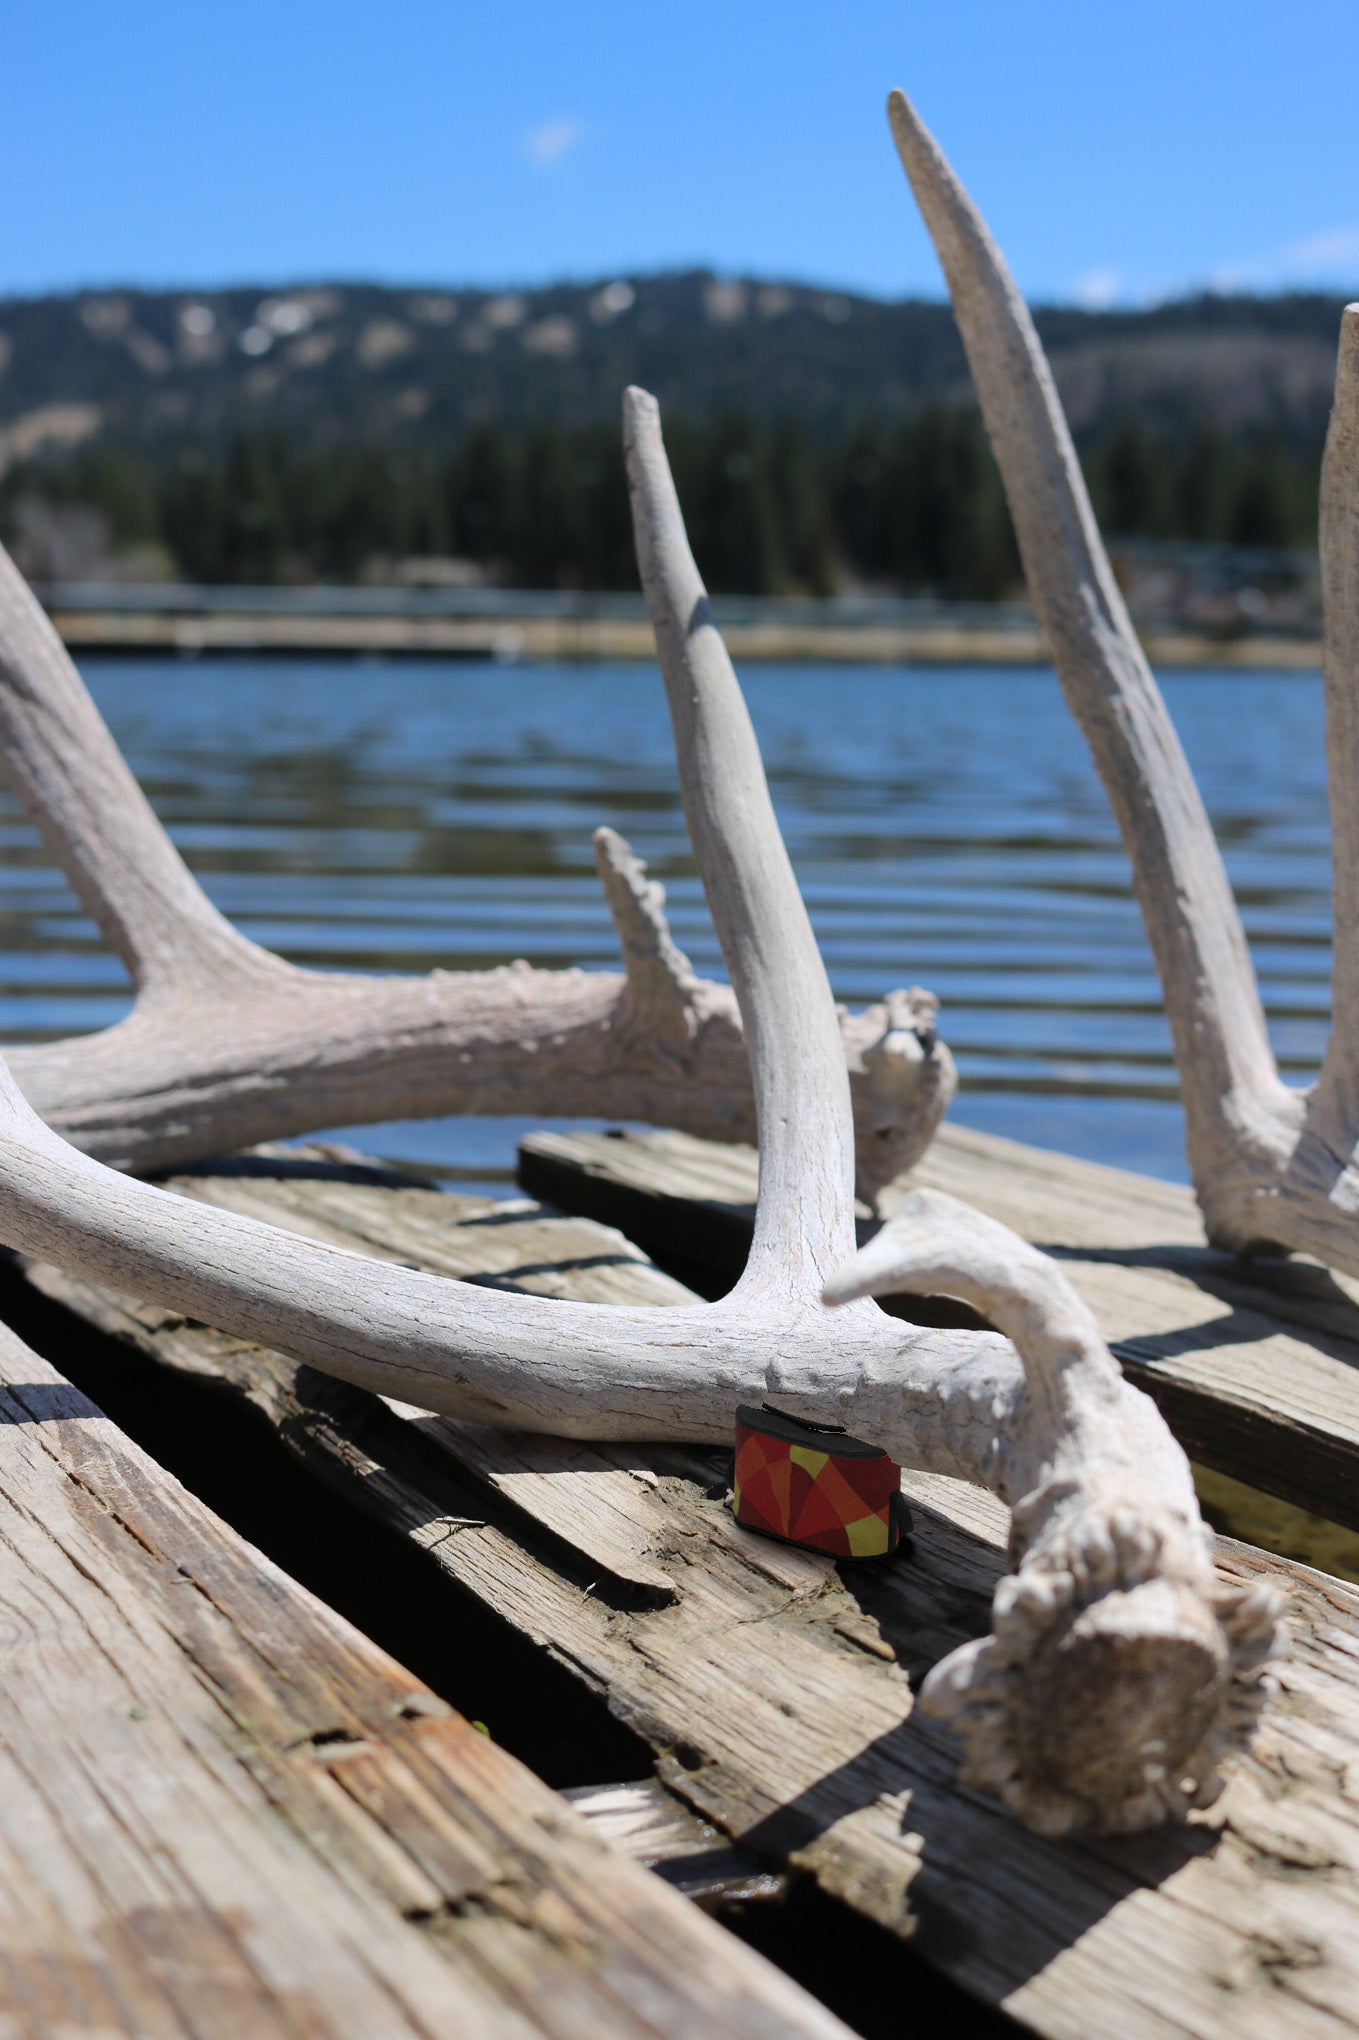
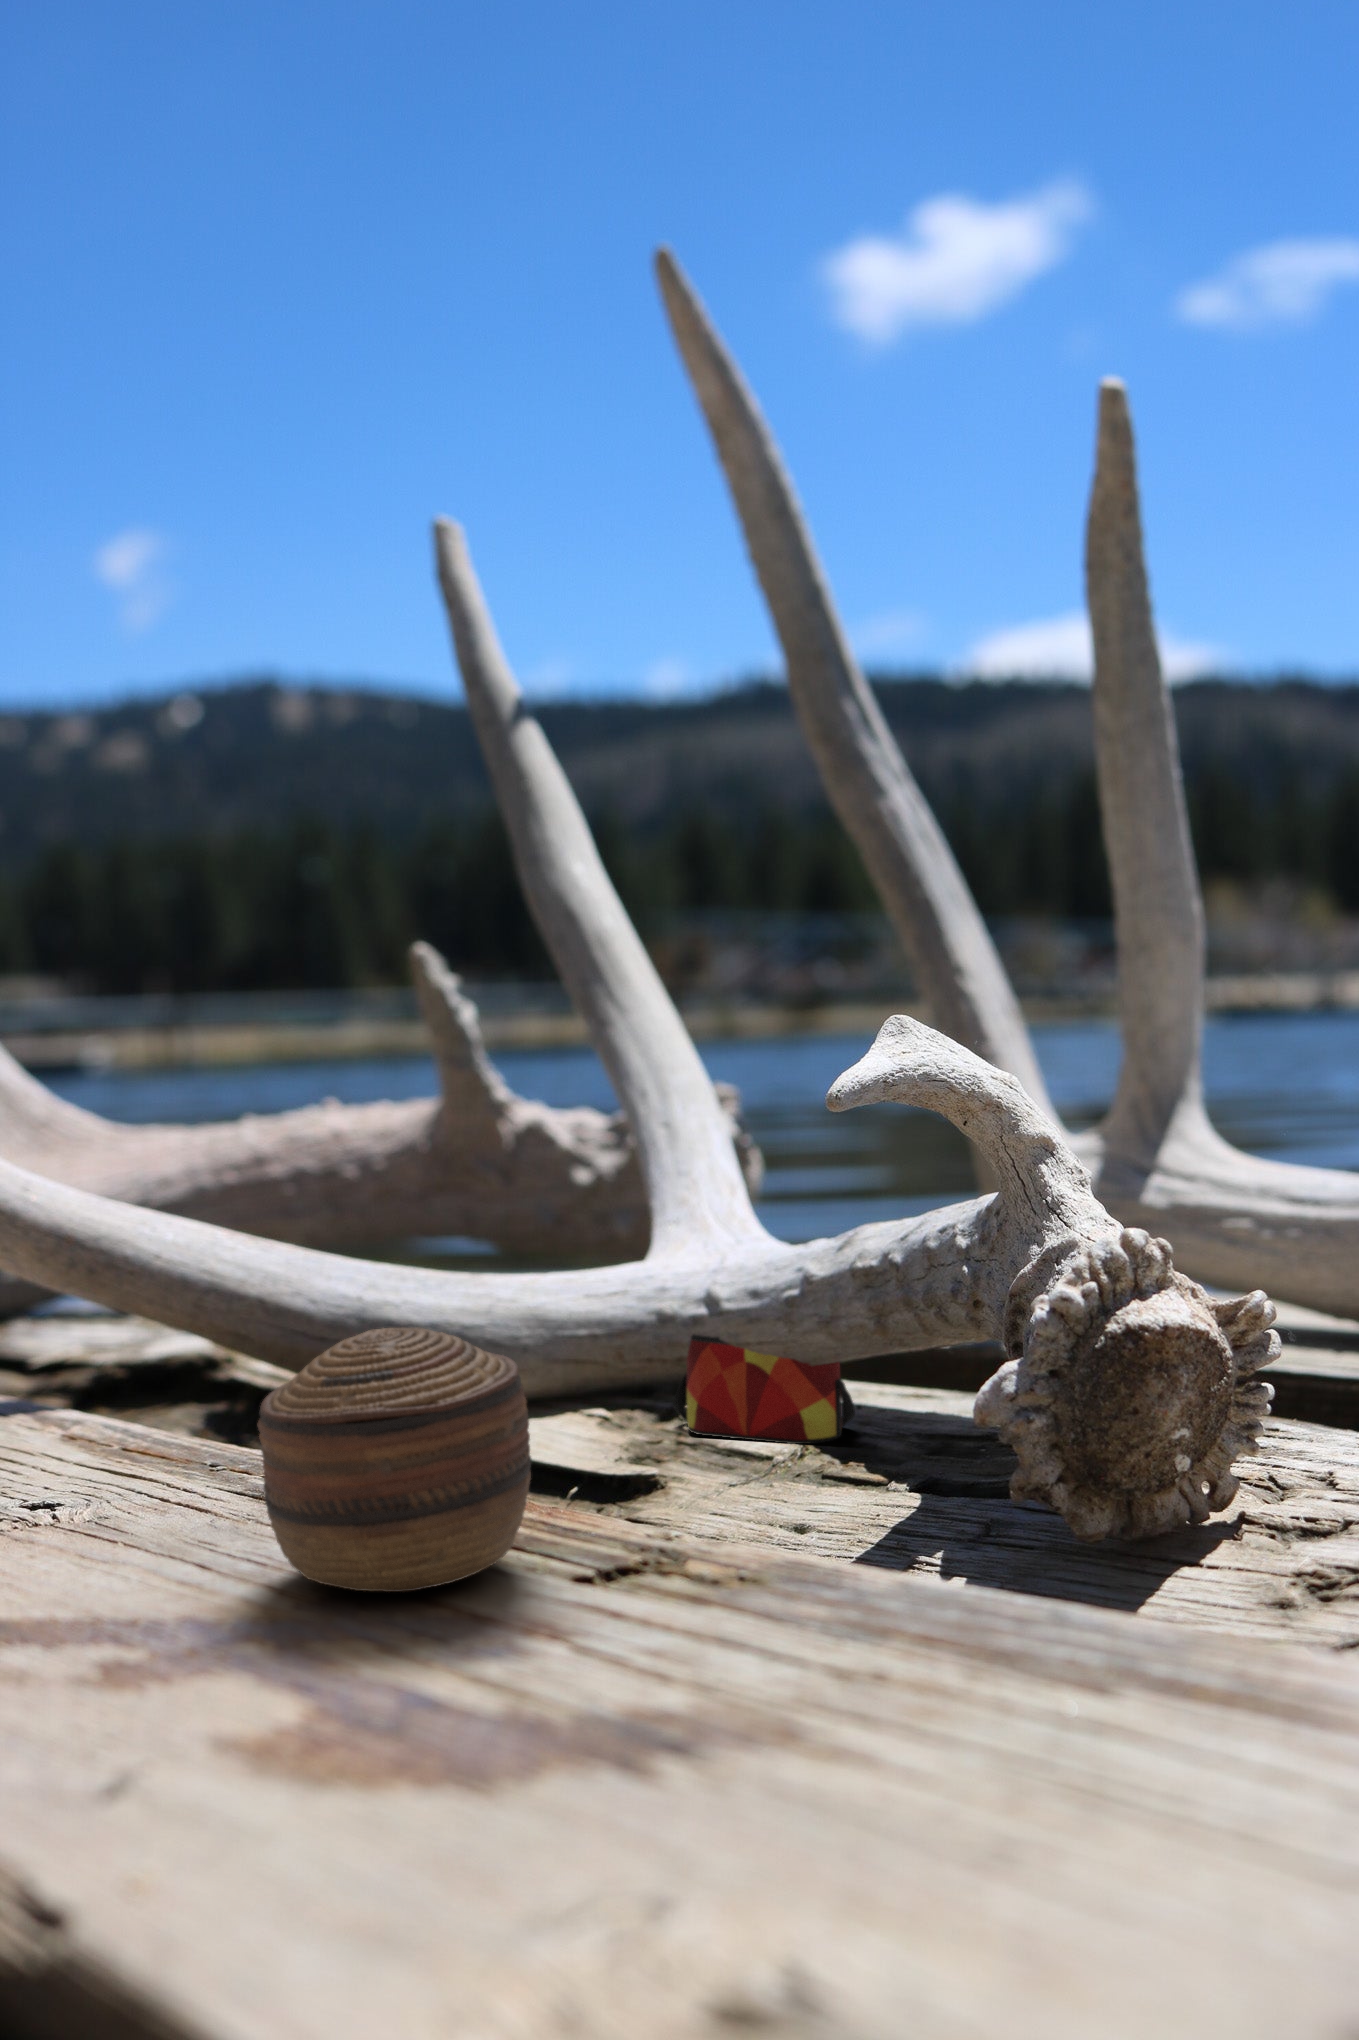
basket: none [98,1591,385,1882] -> present [257,1327,531,1592]

